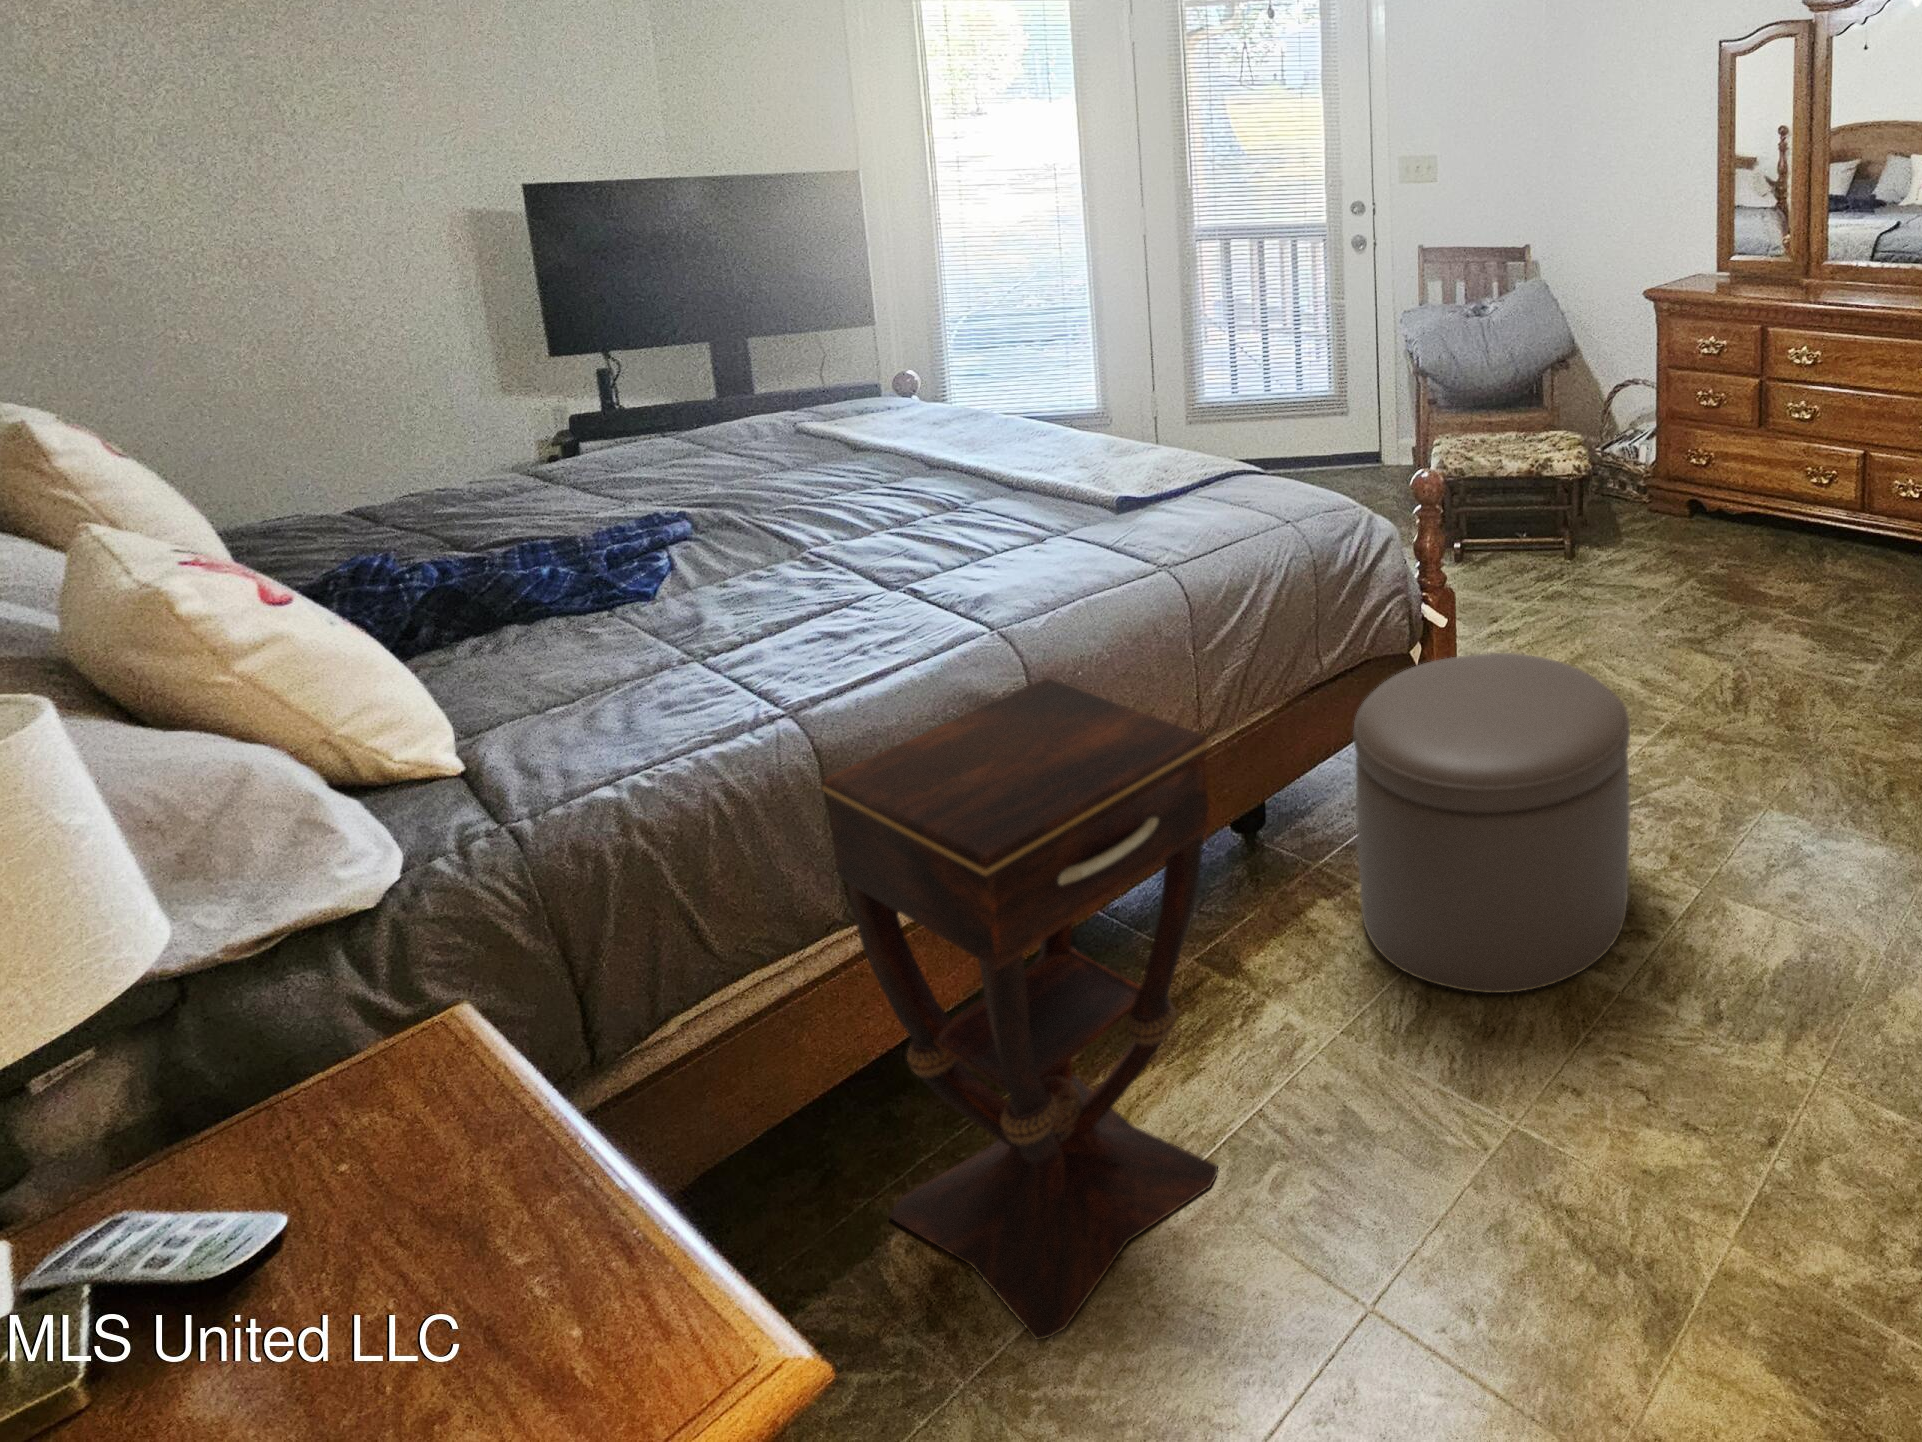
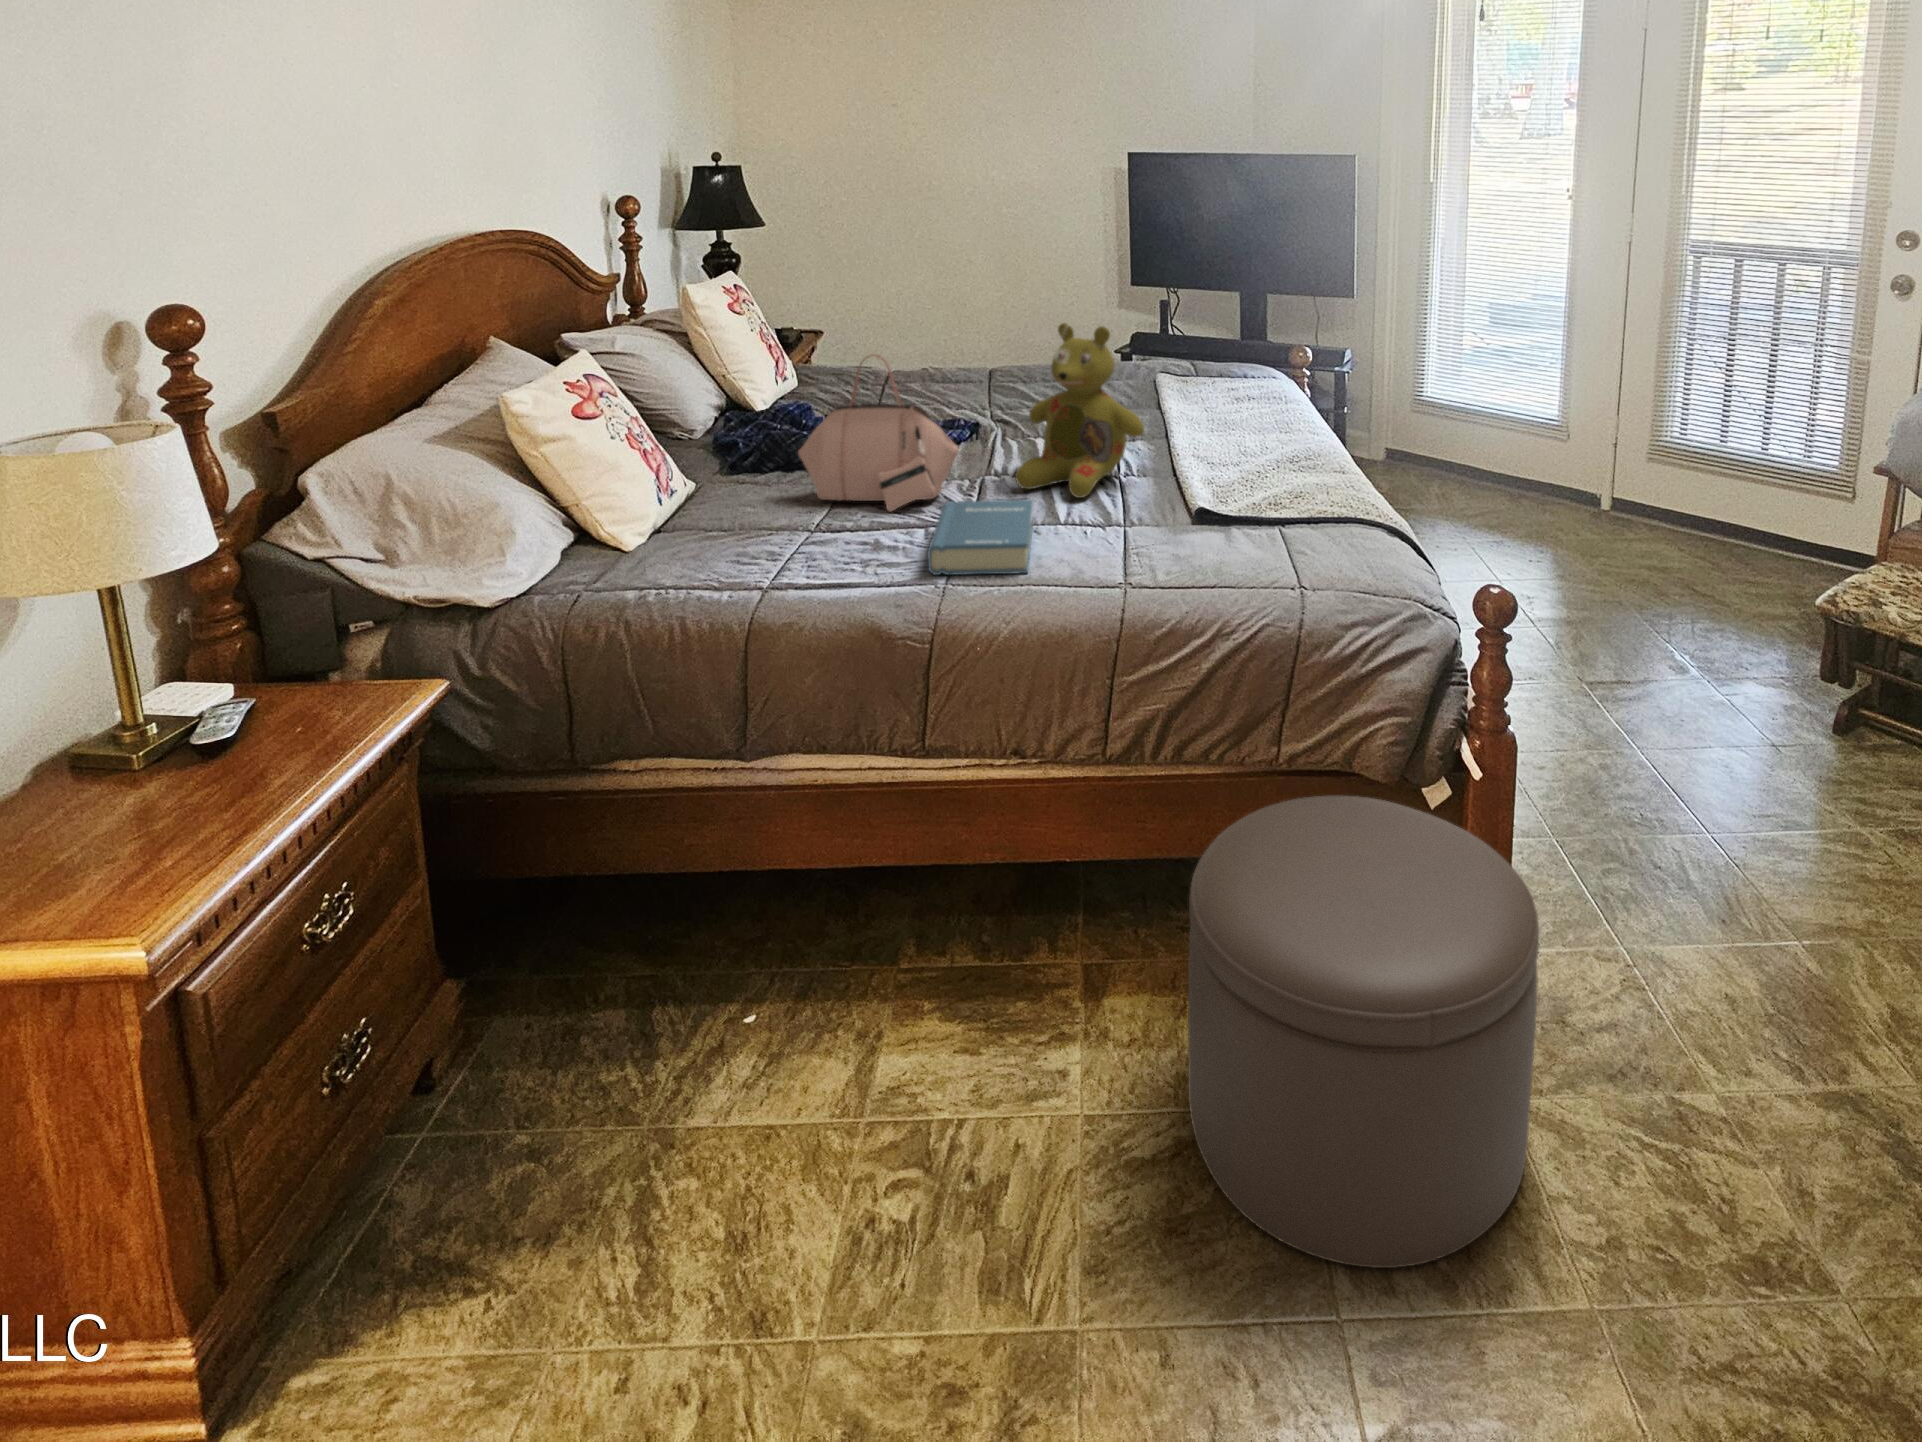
stuffed bear: none [832,344,996,547] -> present [1015,323,1144,498]
handbag: none [576,422,821,635] -> present [798,354,959,512]
hardback book: none [876,537,1067,630] -> present [928,500,1033,575]
side table: present [822,678,1218,1340] -> none [648,633,926,1150]

